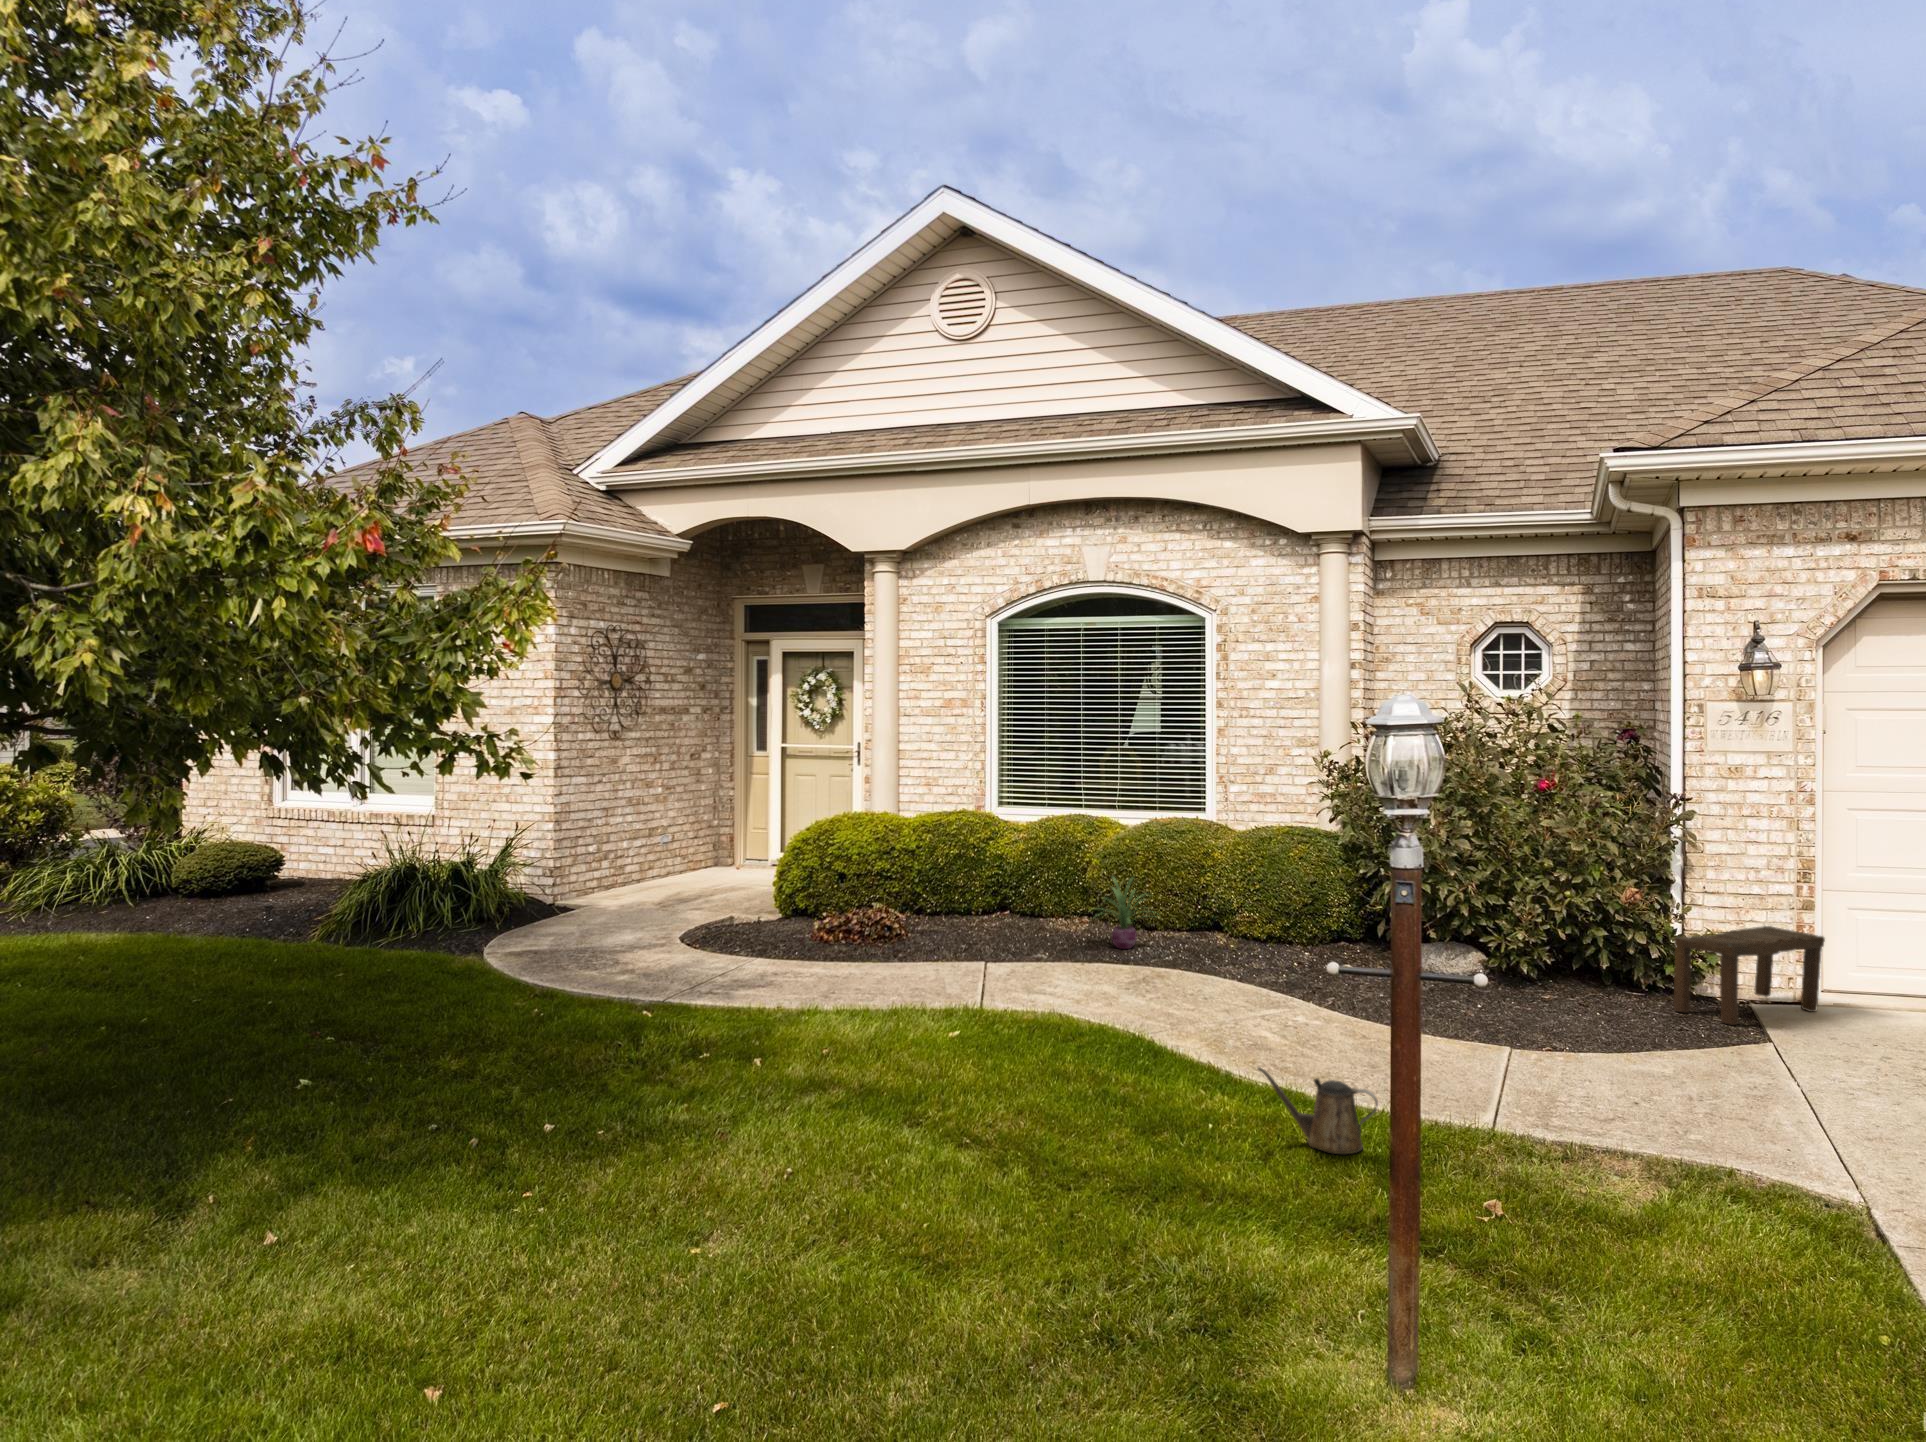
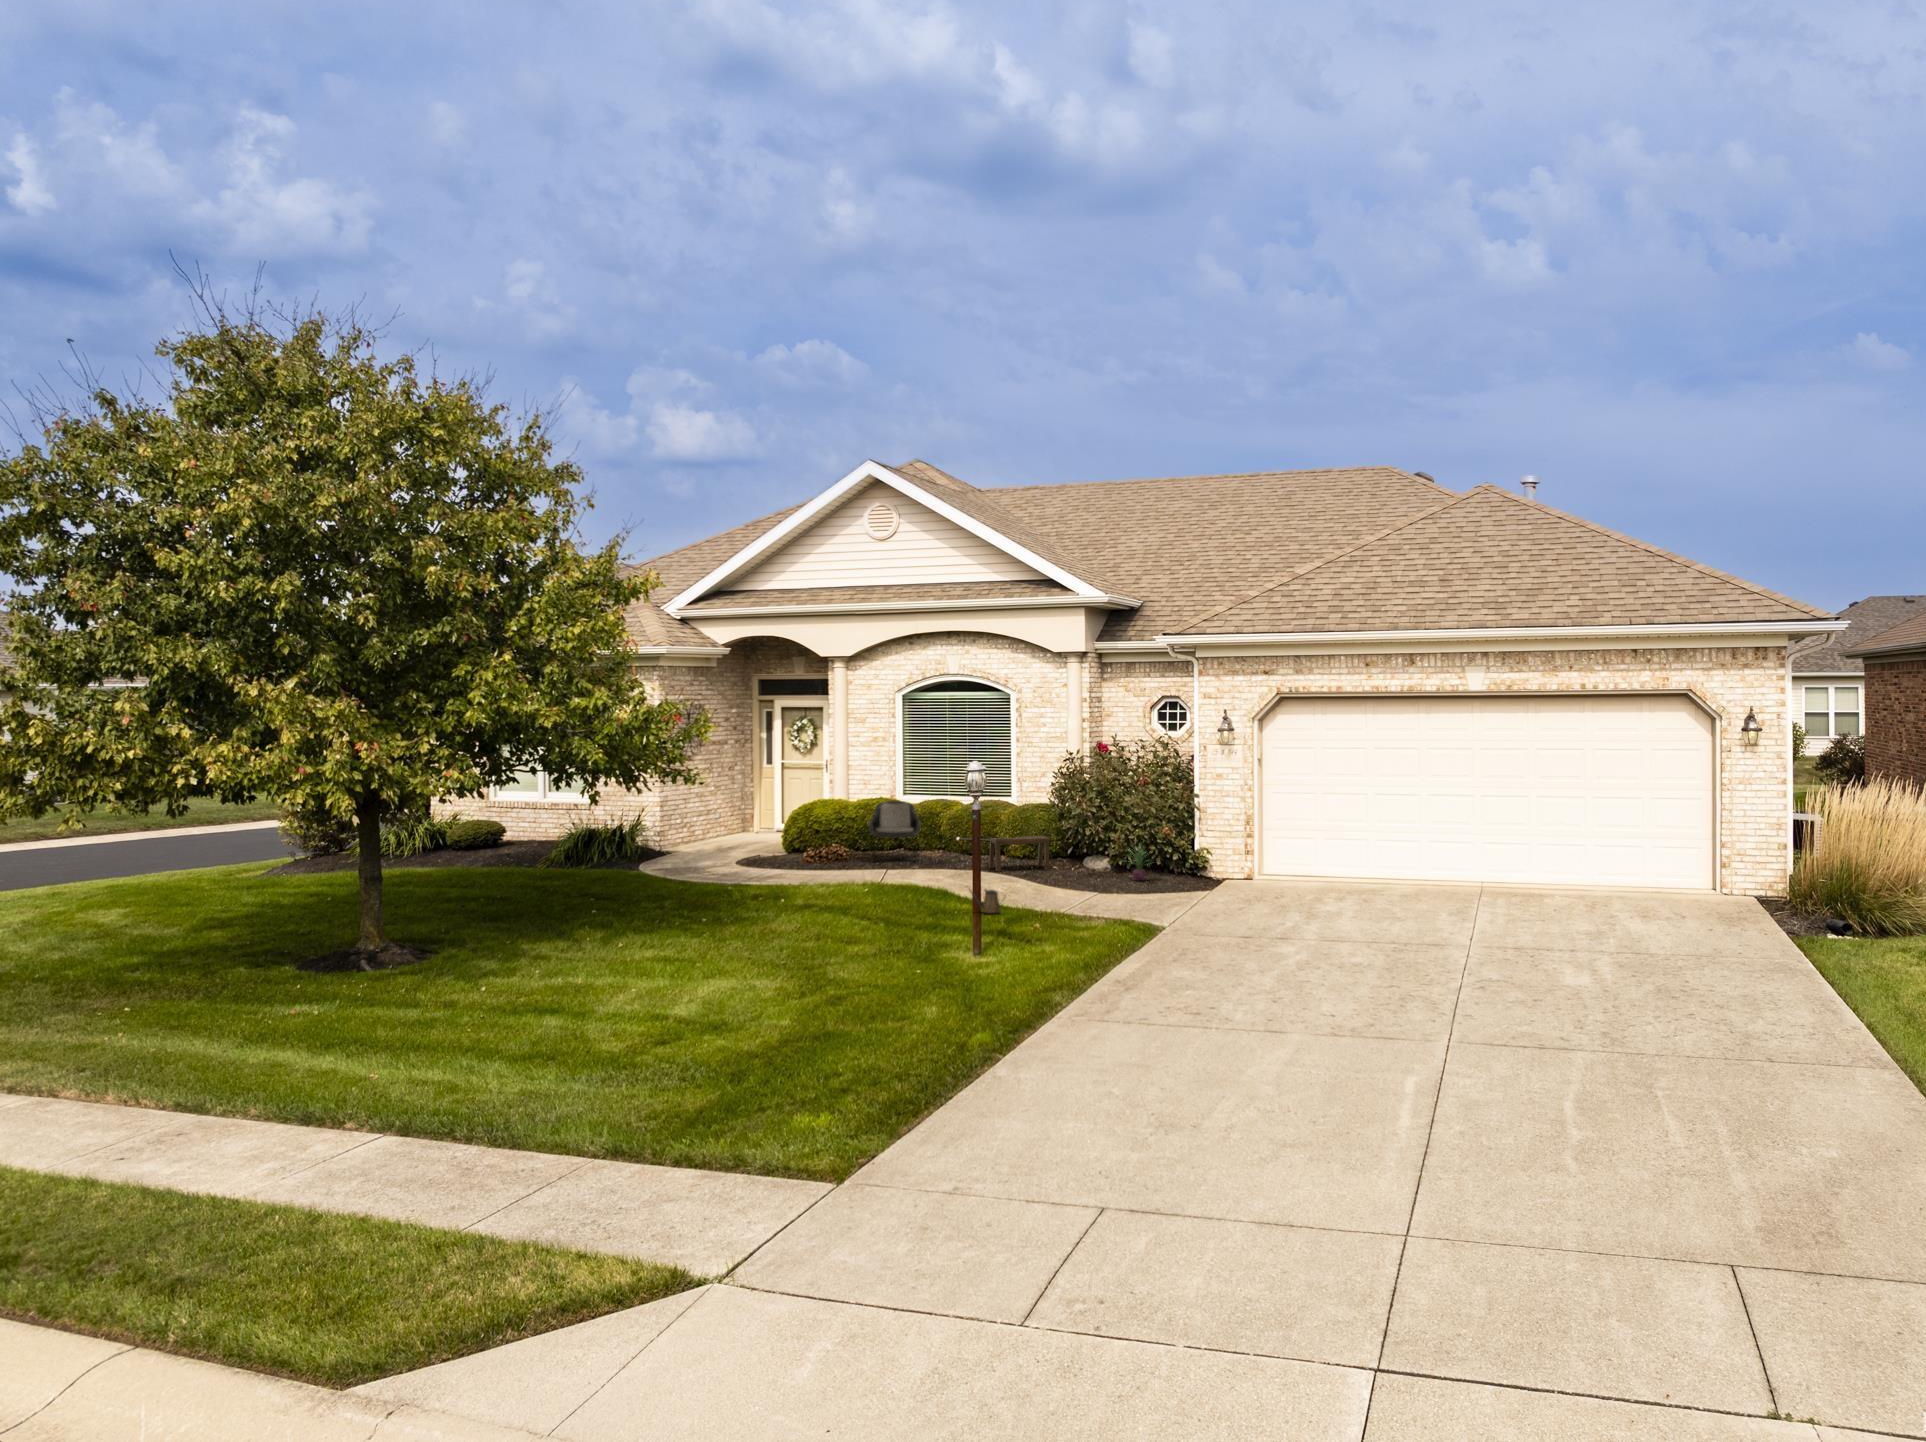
lounge chair: none [945,816,1051,942] -> present [869,801,921,861]
decorative plant: present [1102,877,1137,949] -> present [1131,845,1148,881]
bench: present [1674,926,1825,1025] -> present [989,835,1050,872]

